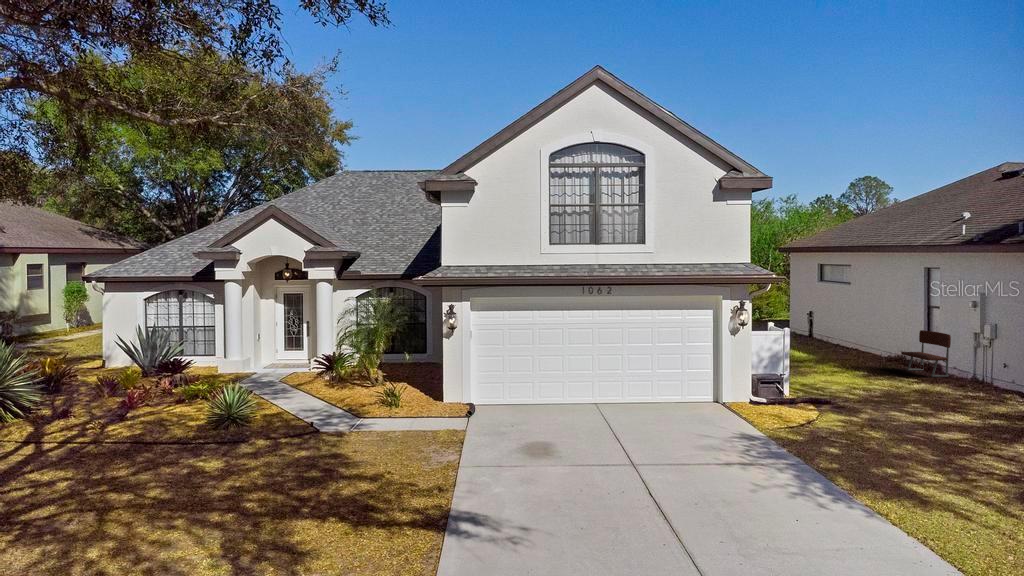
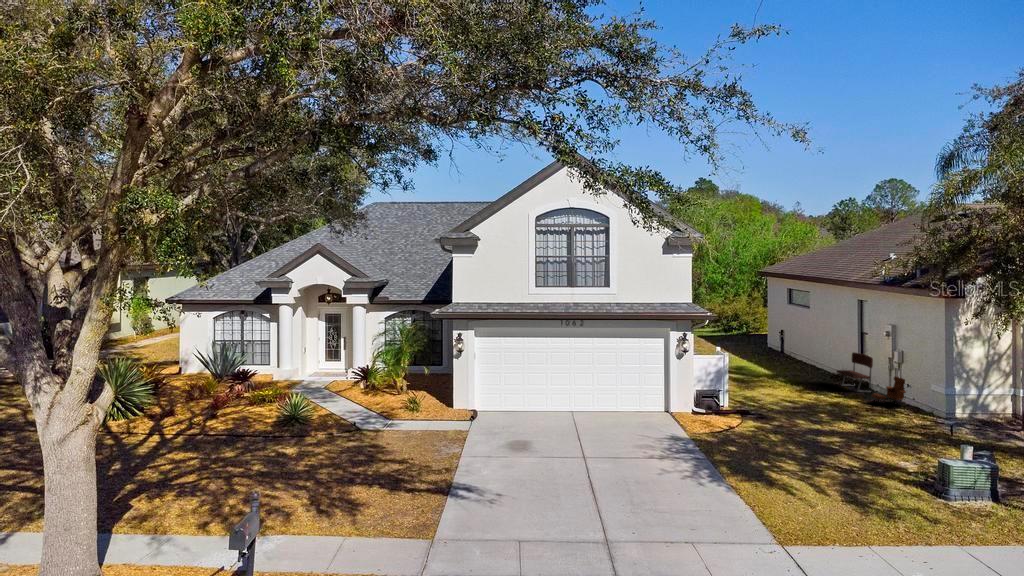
lounge chair: none [958,356,1006,391] -> present [872,376,906,404]

